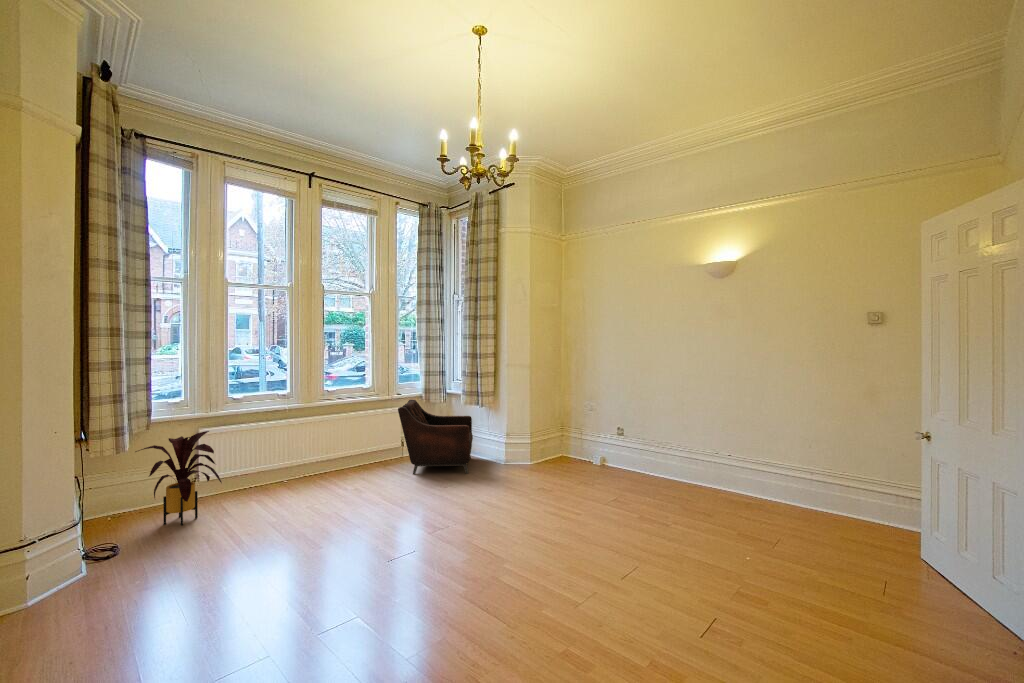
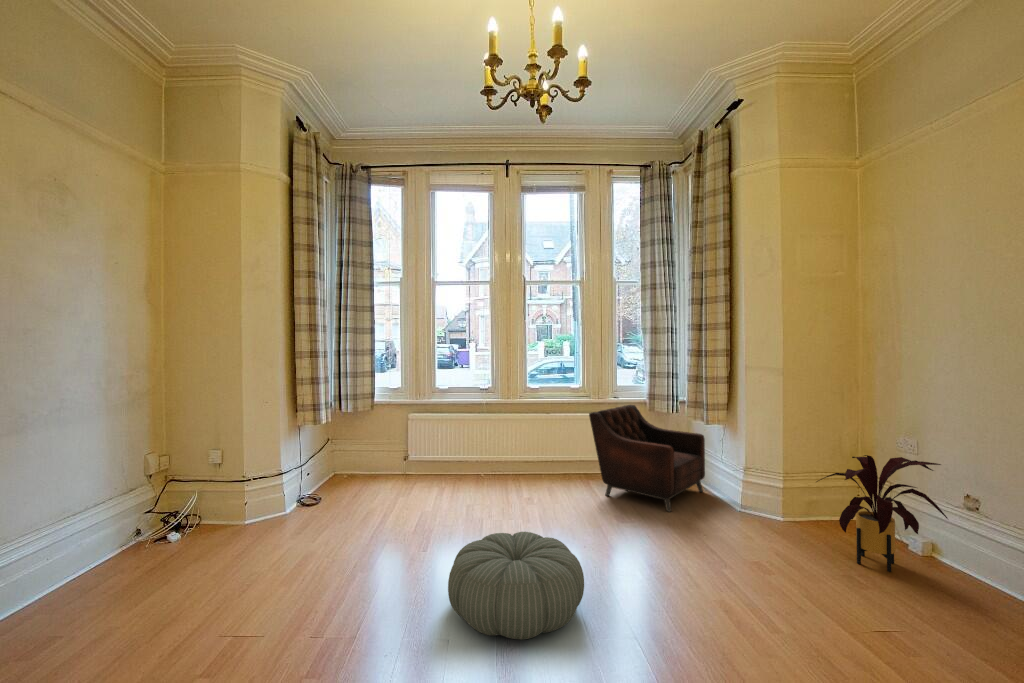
house plant: present [135,431,222,525] -> present [817,455,948,572]
pouf: none [406,493,506,562] -> present [448,532,584,639]

